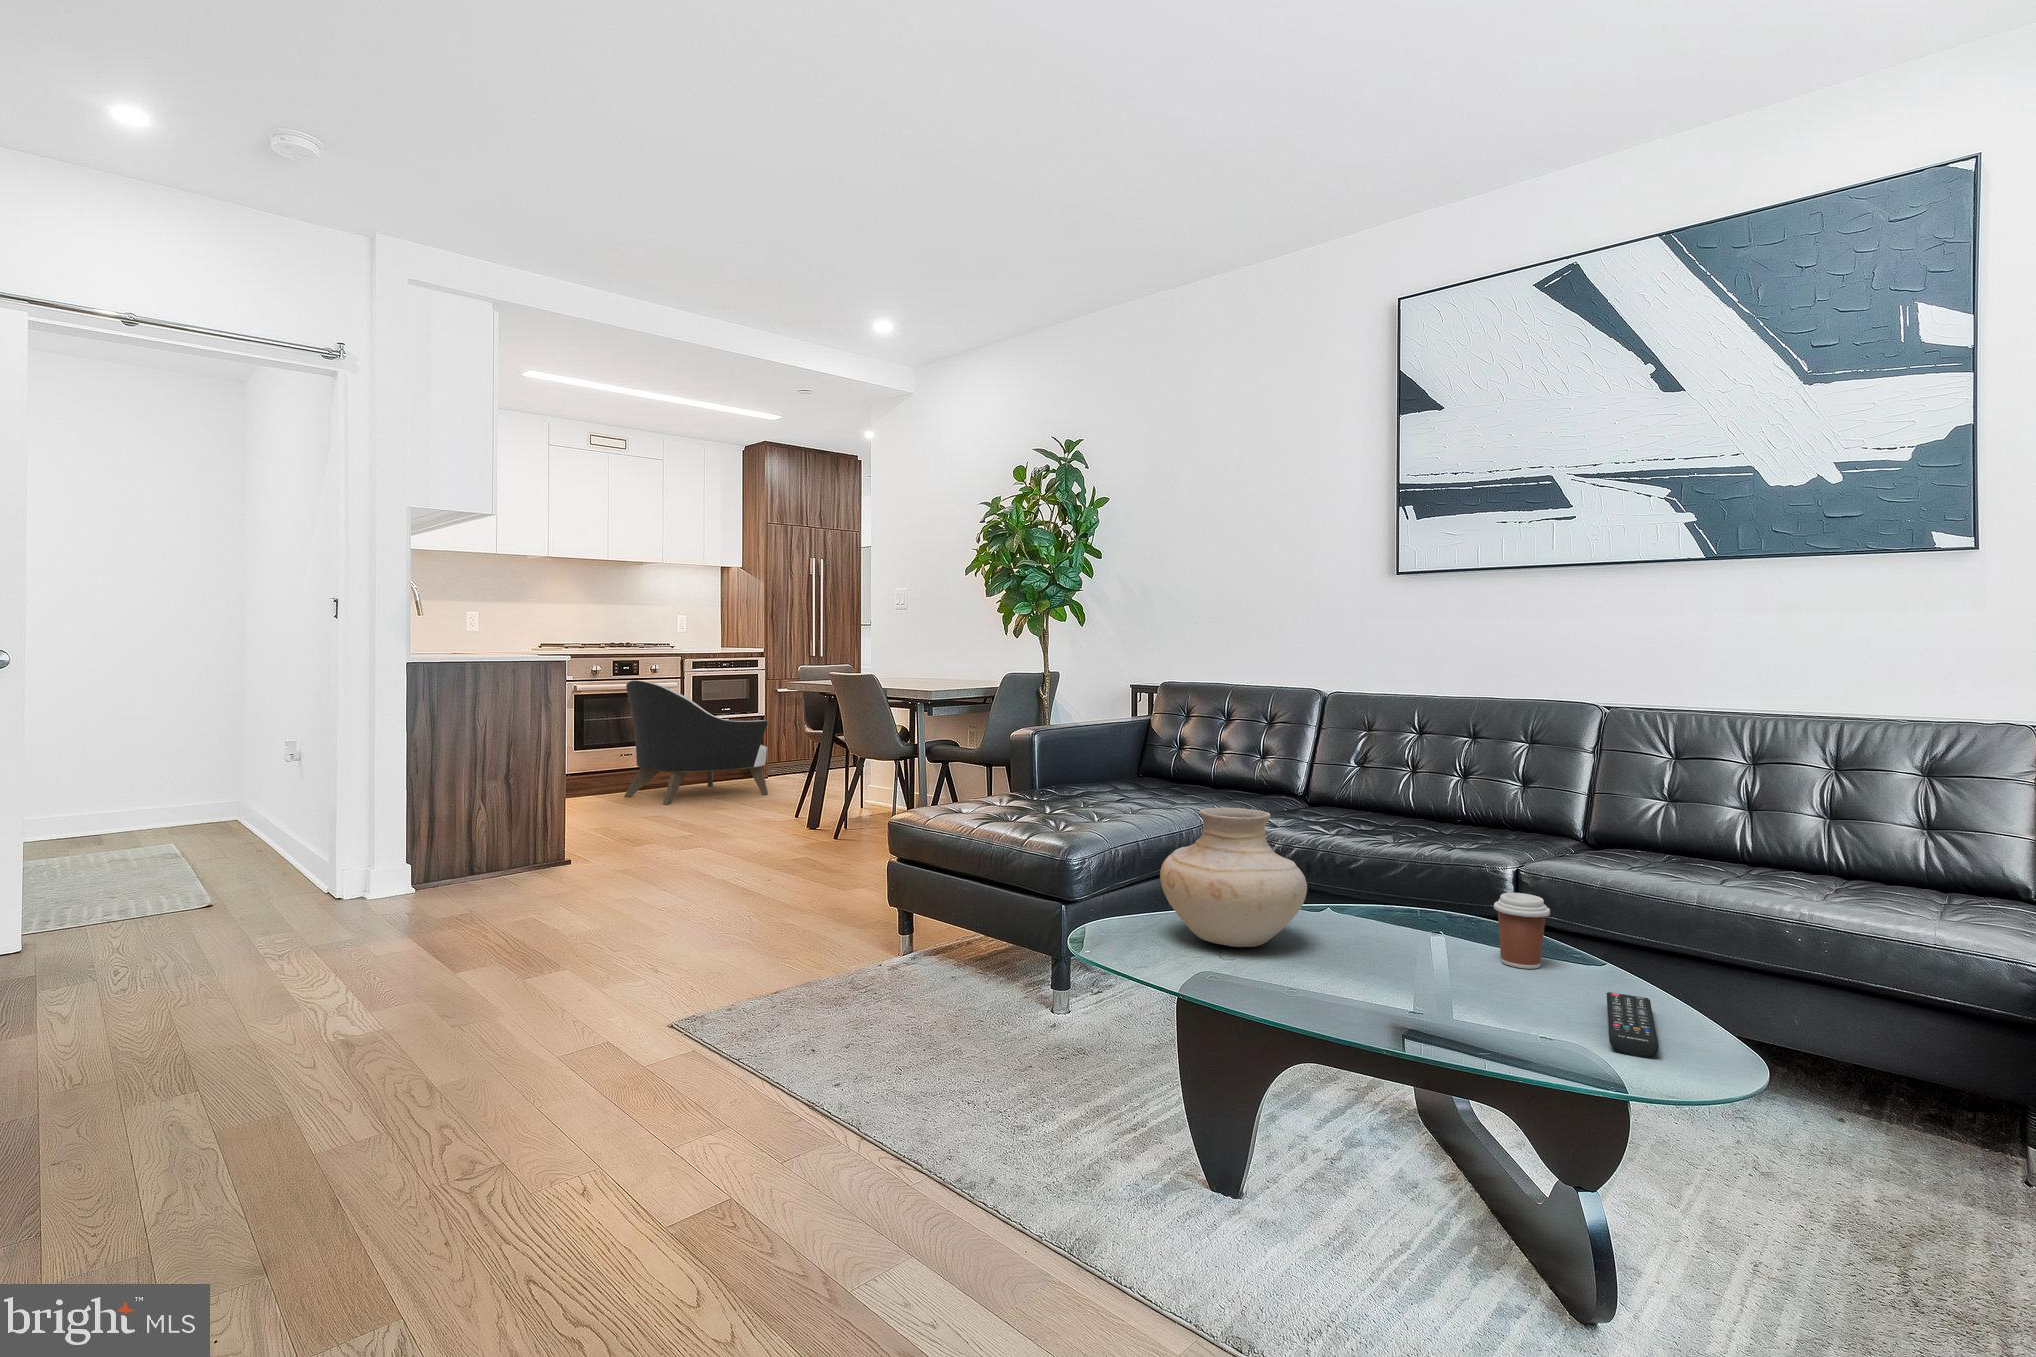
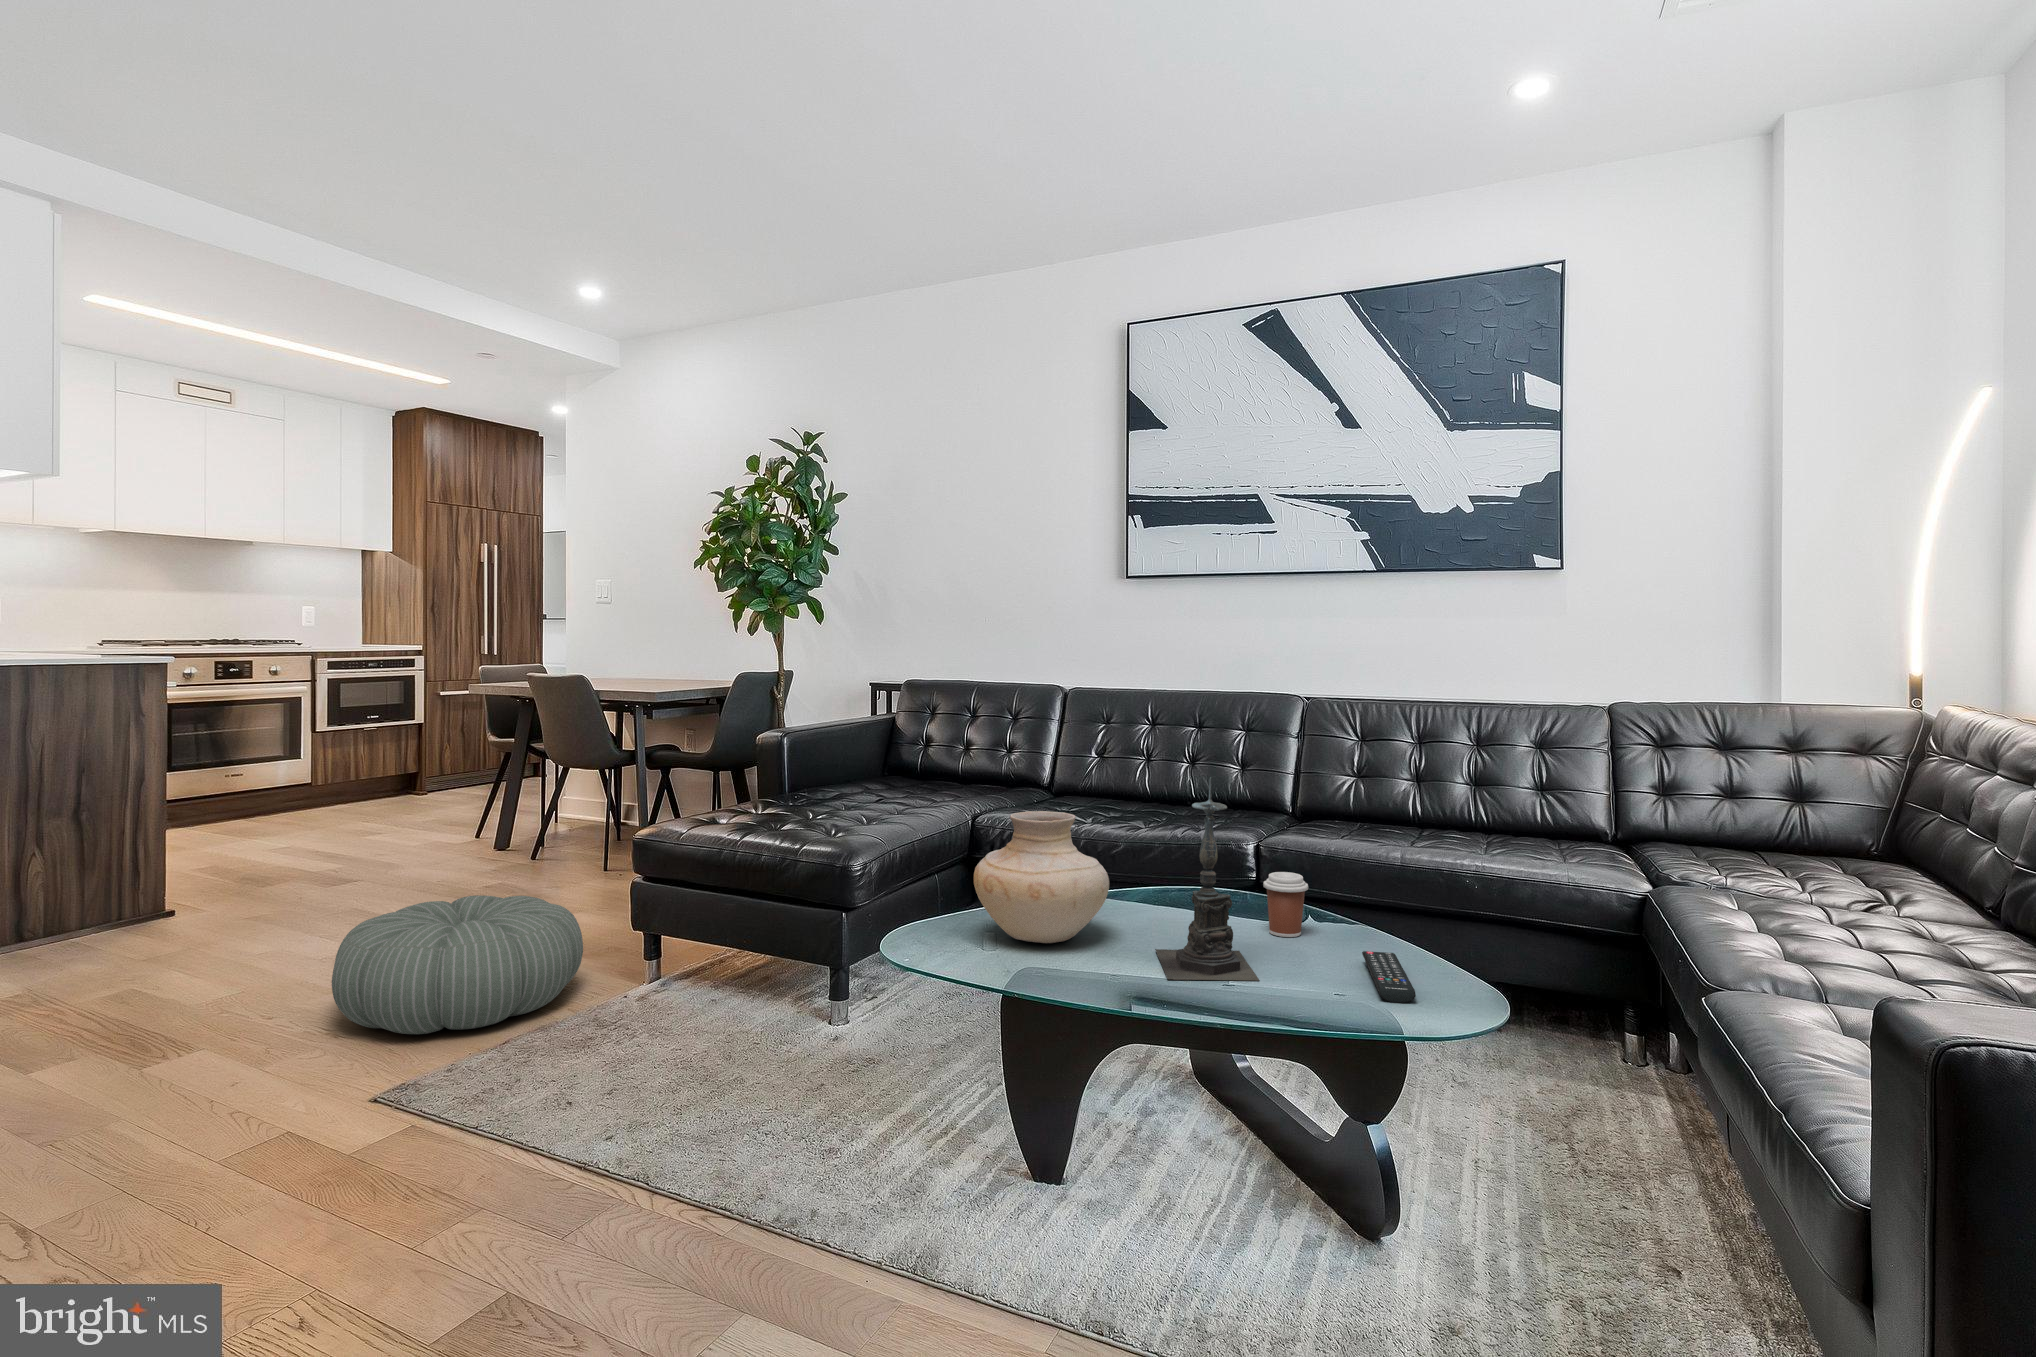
armchair: present [625,680,768,804] -> none [236,685,433,833]
candle holder: none [1352,777,1464,1011] -> present [1155,777,1259,981]
pouf: none [639,862,841,976] -> present [332,895,583,1034]

